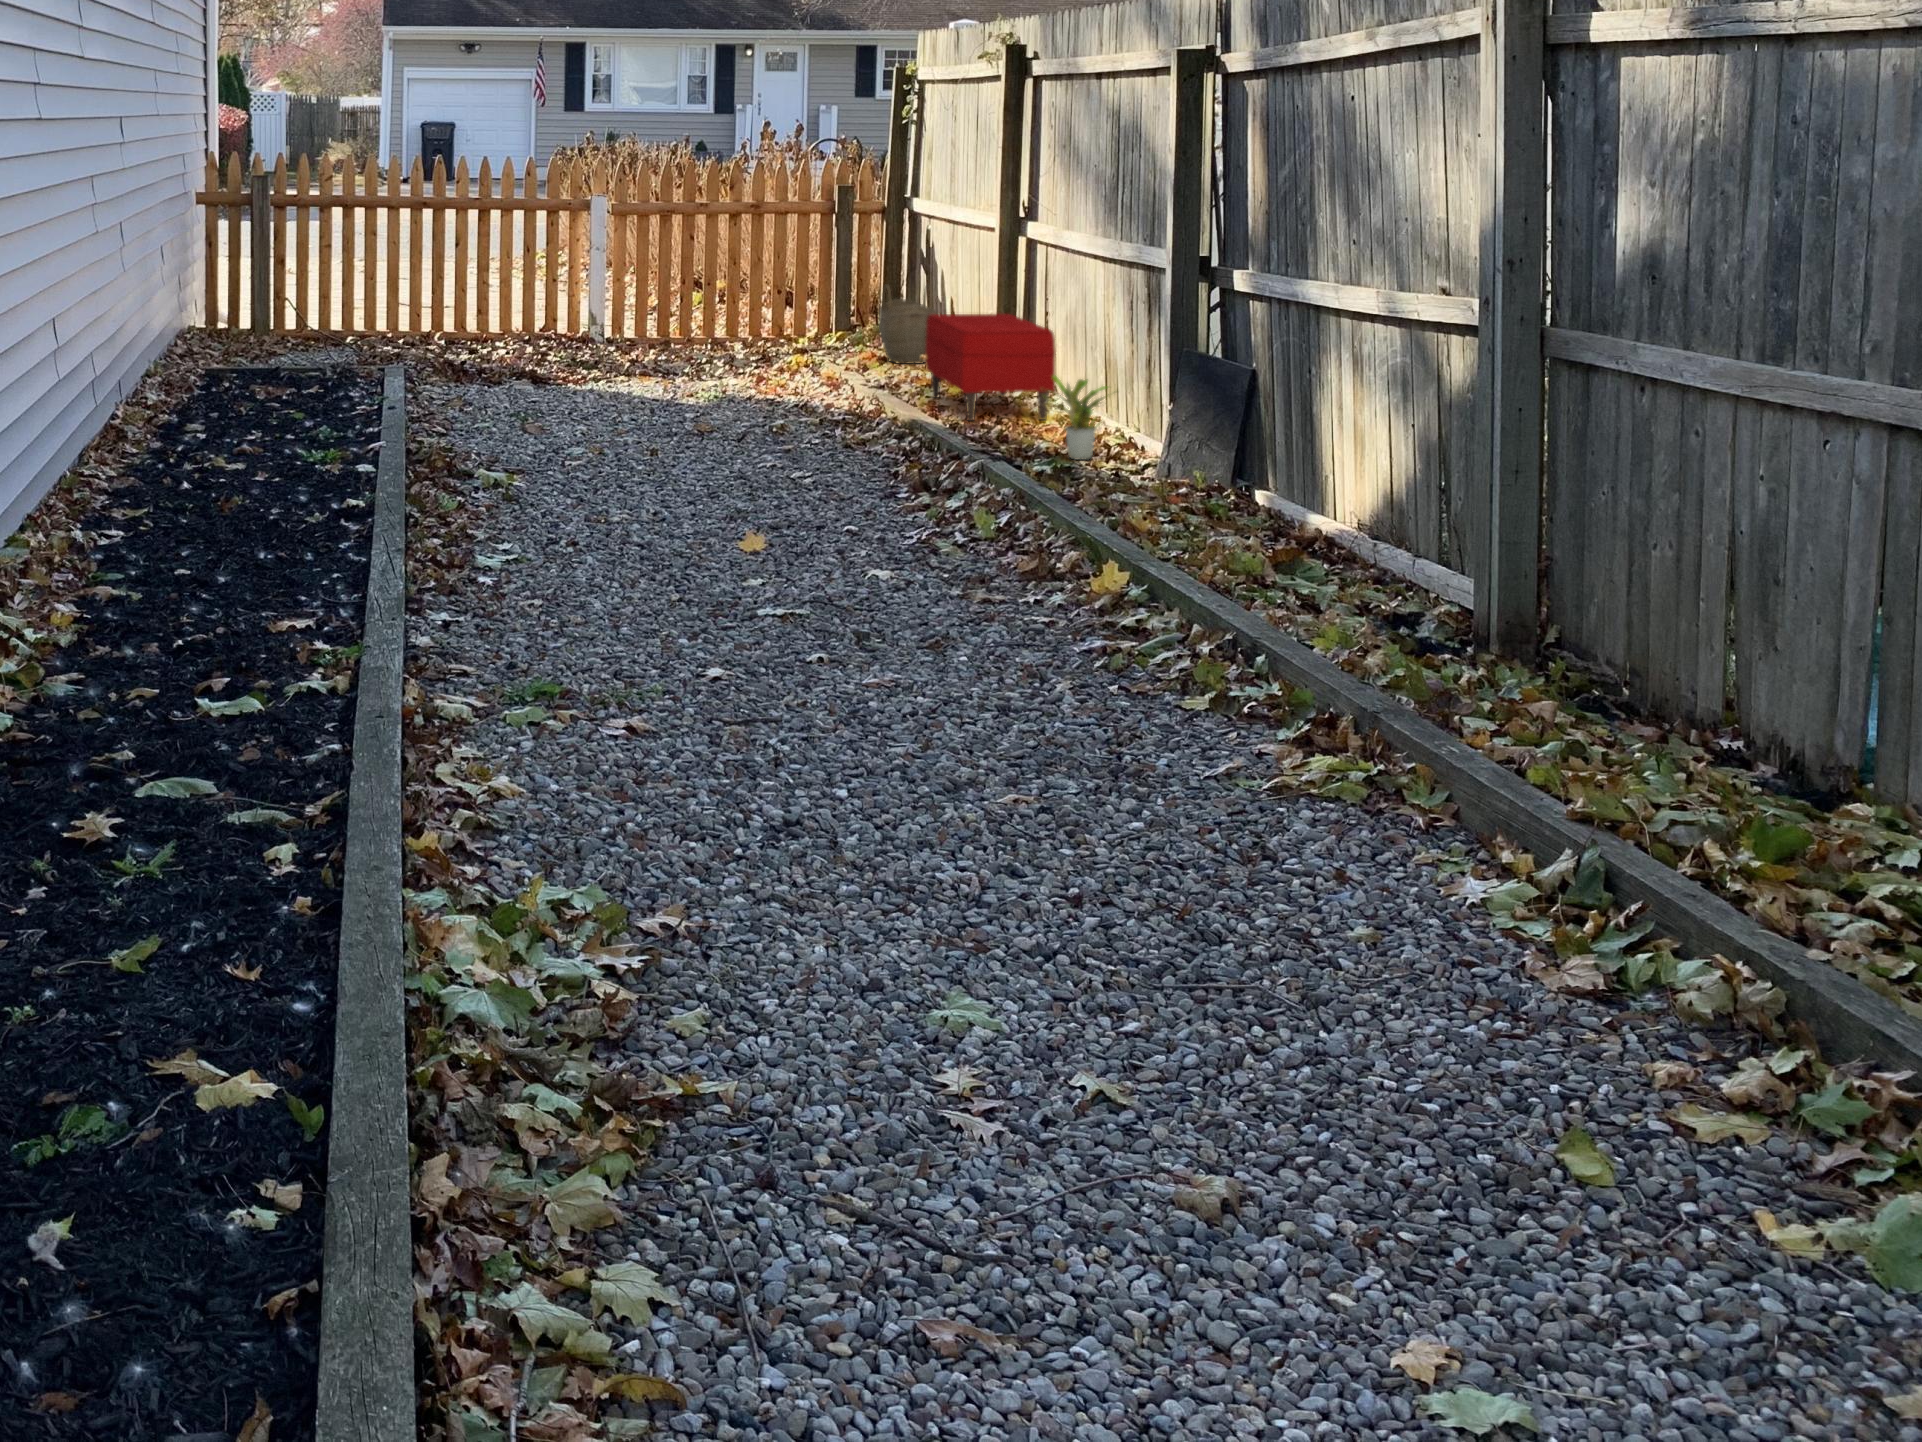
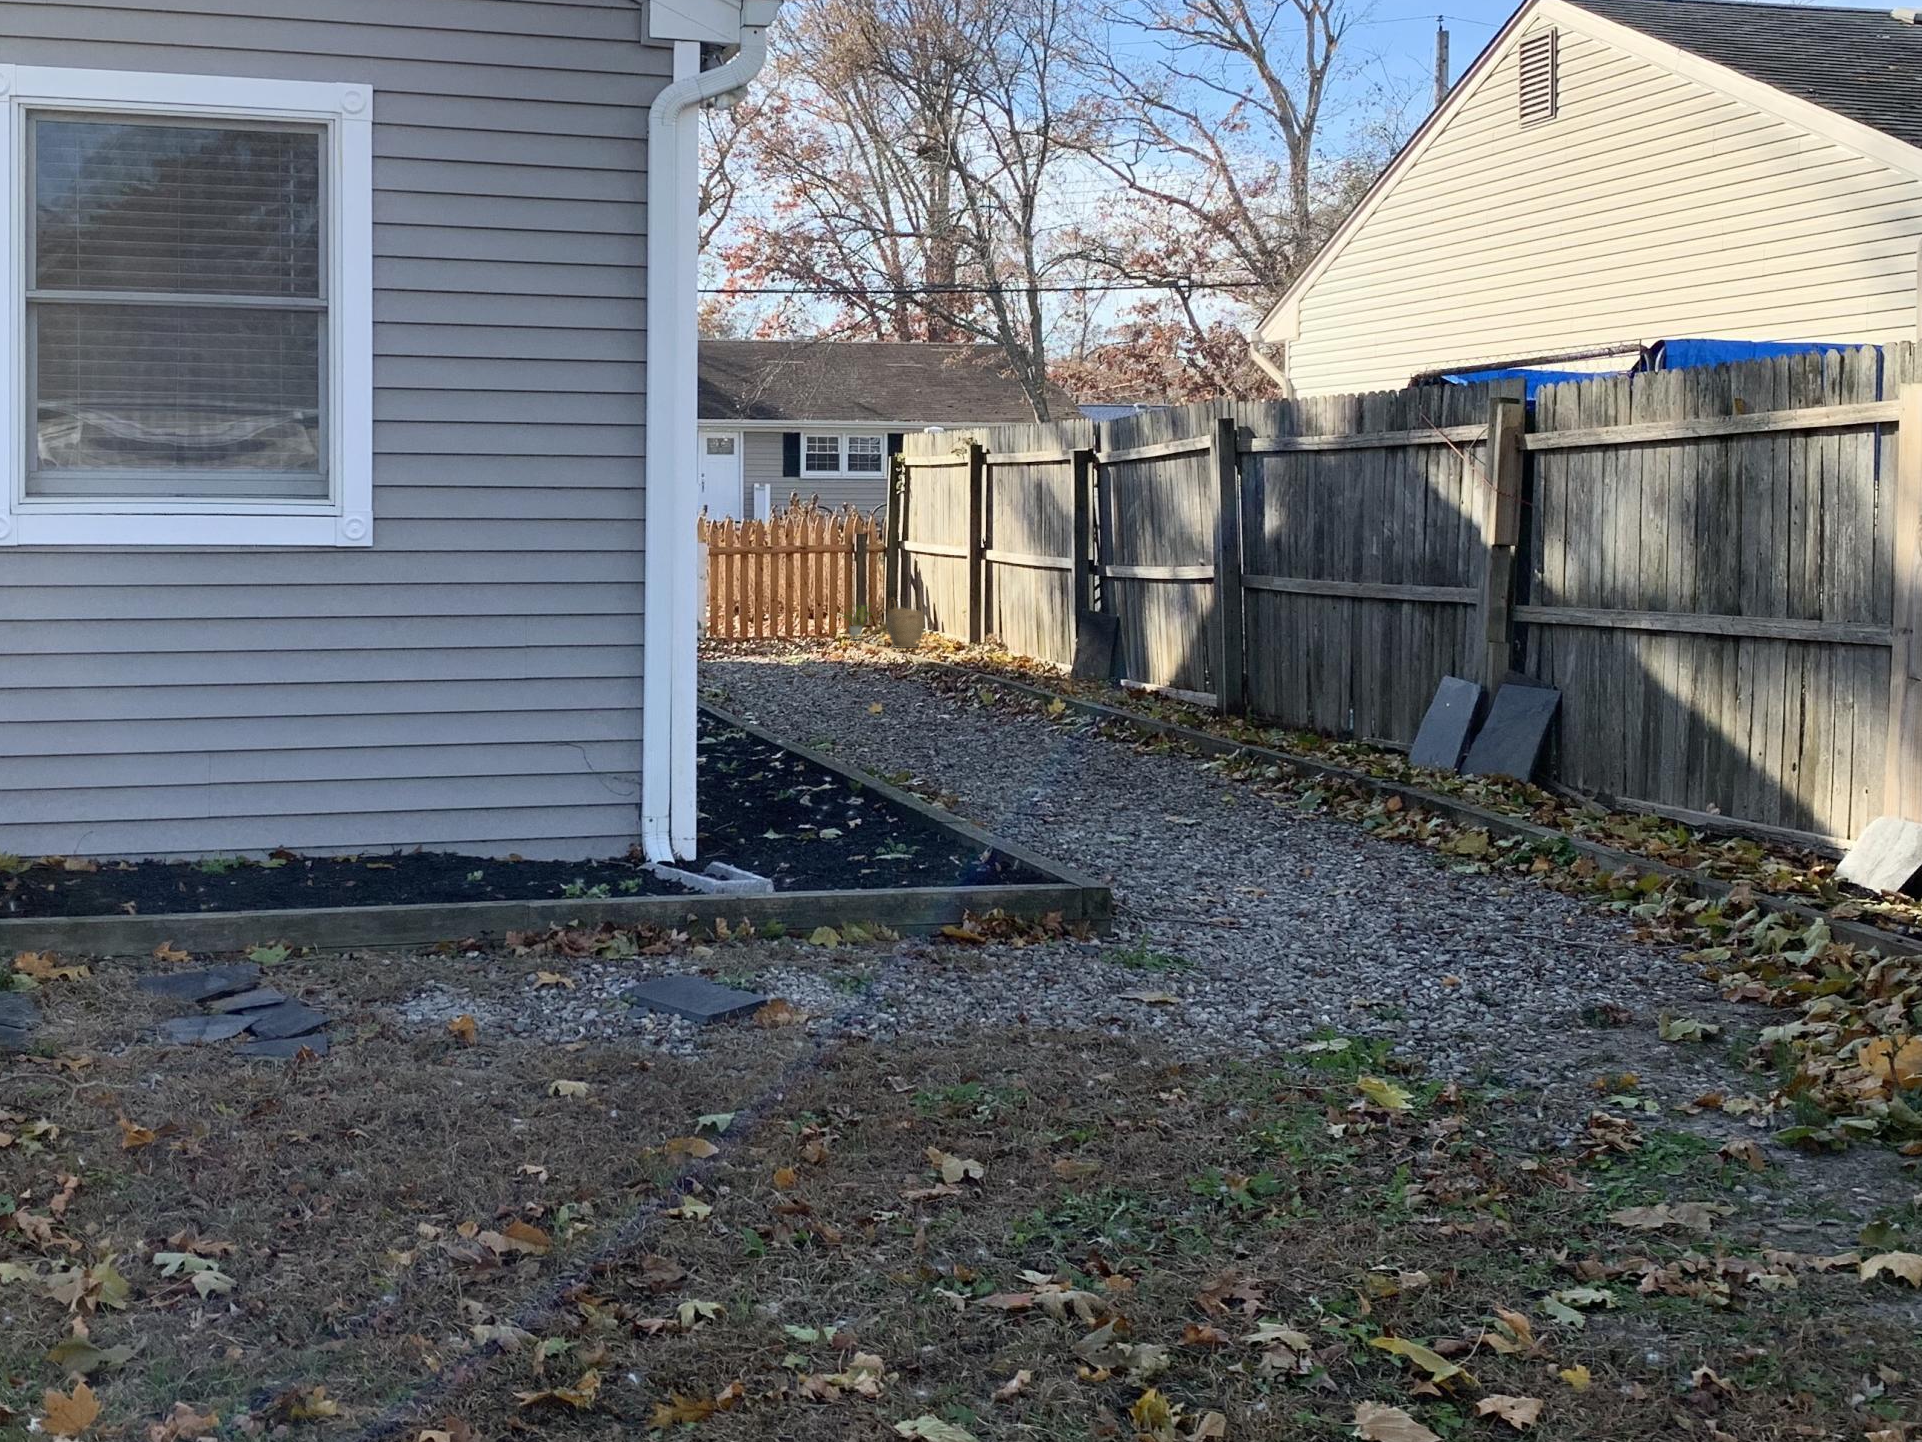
bench: present [926,314,1056,421] -> none [929,608,1010,667]
potted plant: present [1041,375,1107,460] -> present [838,606,871,640]

